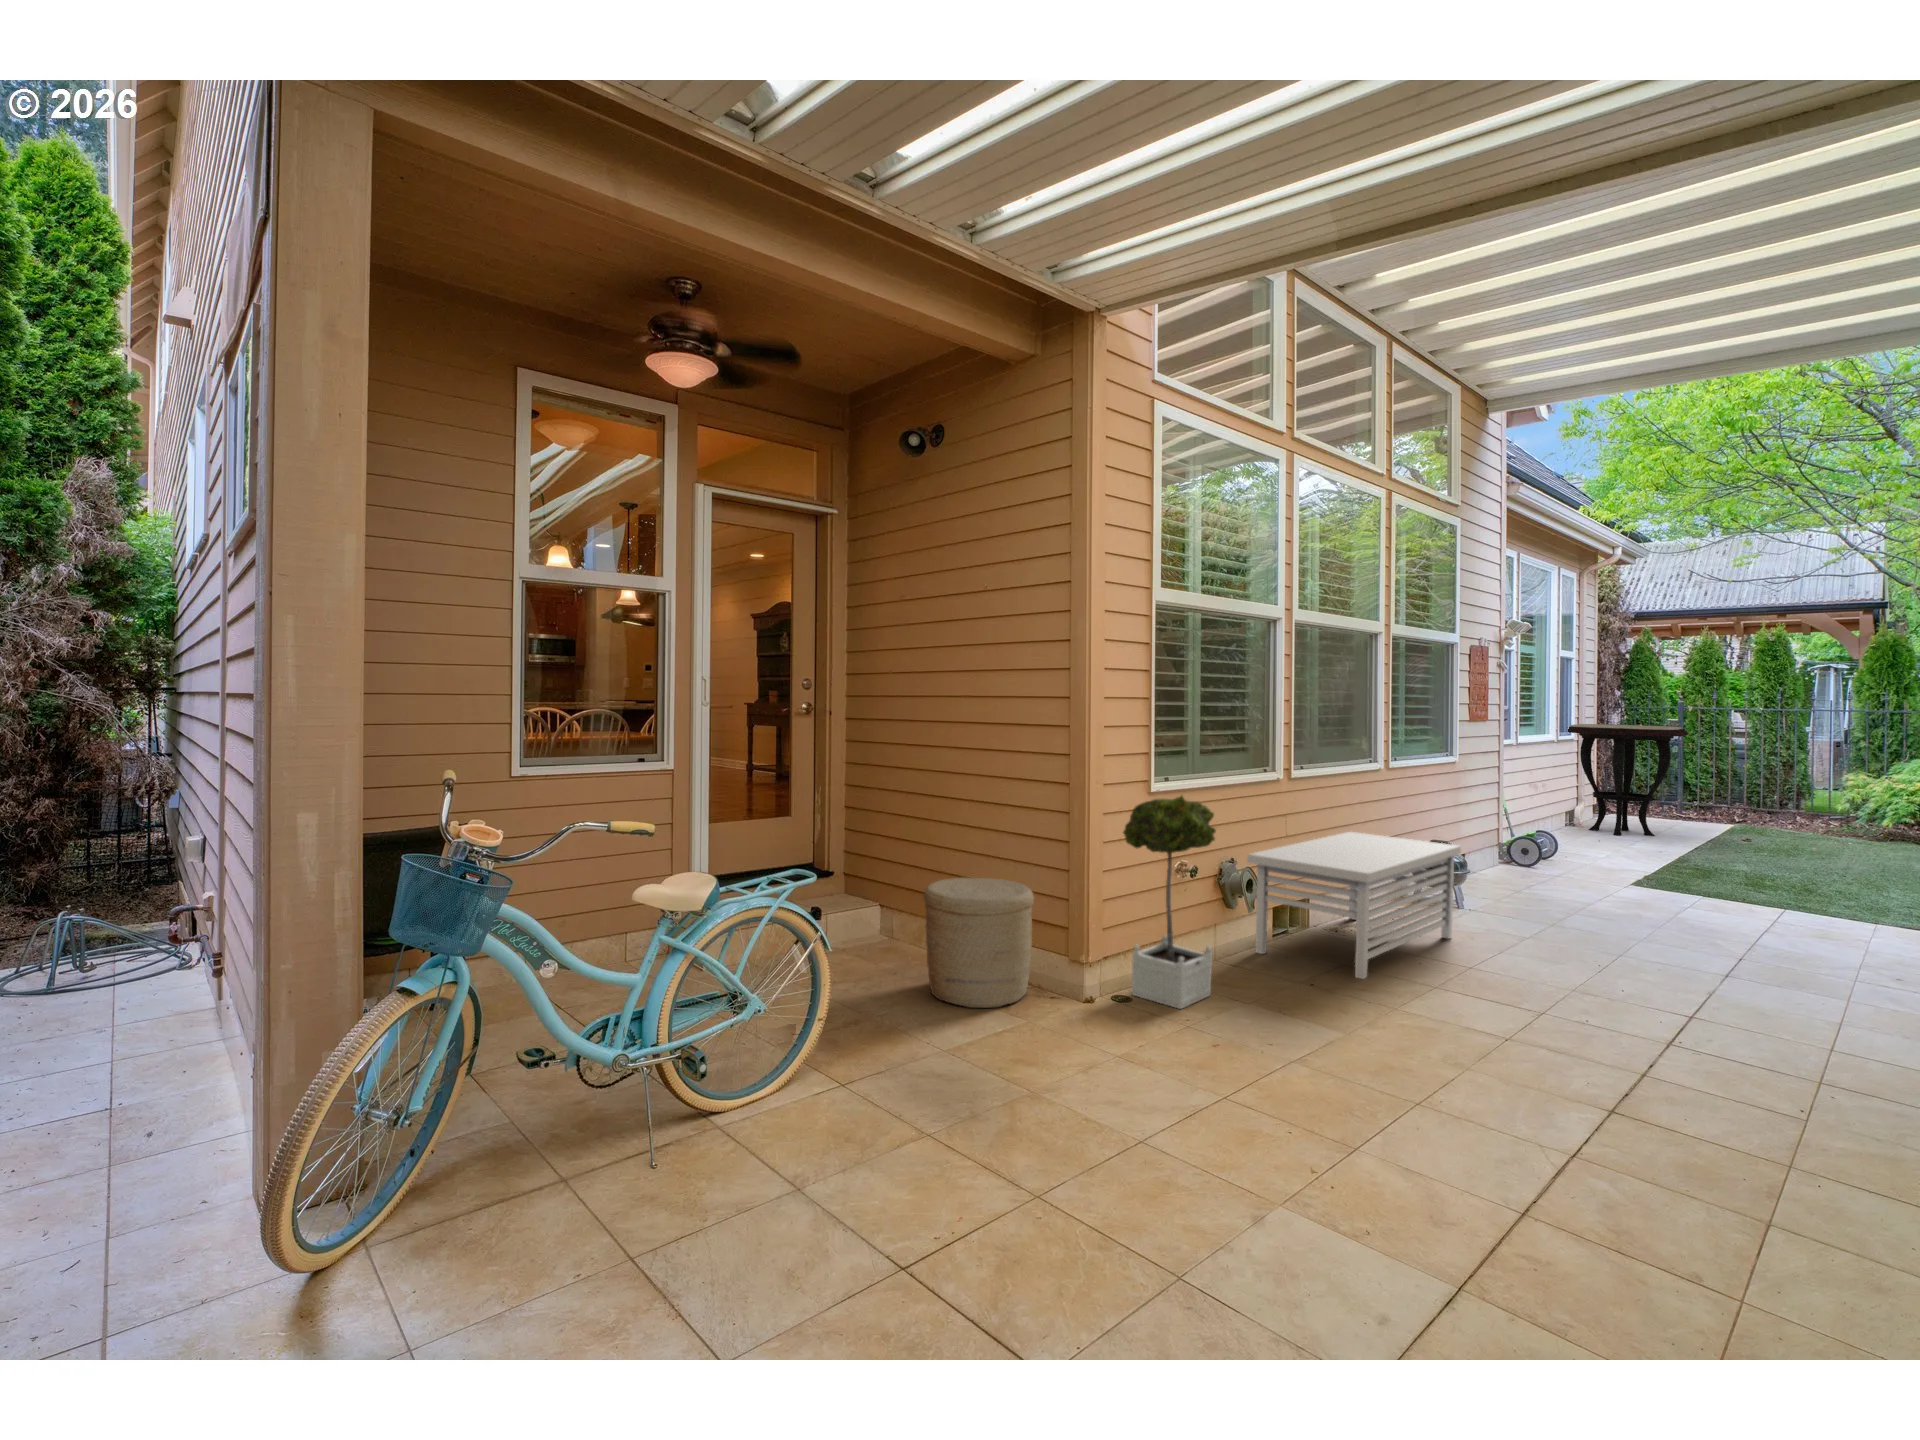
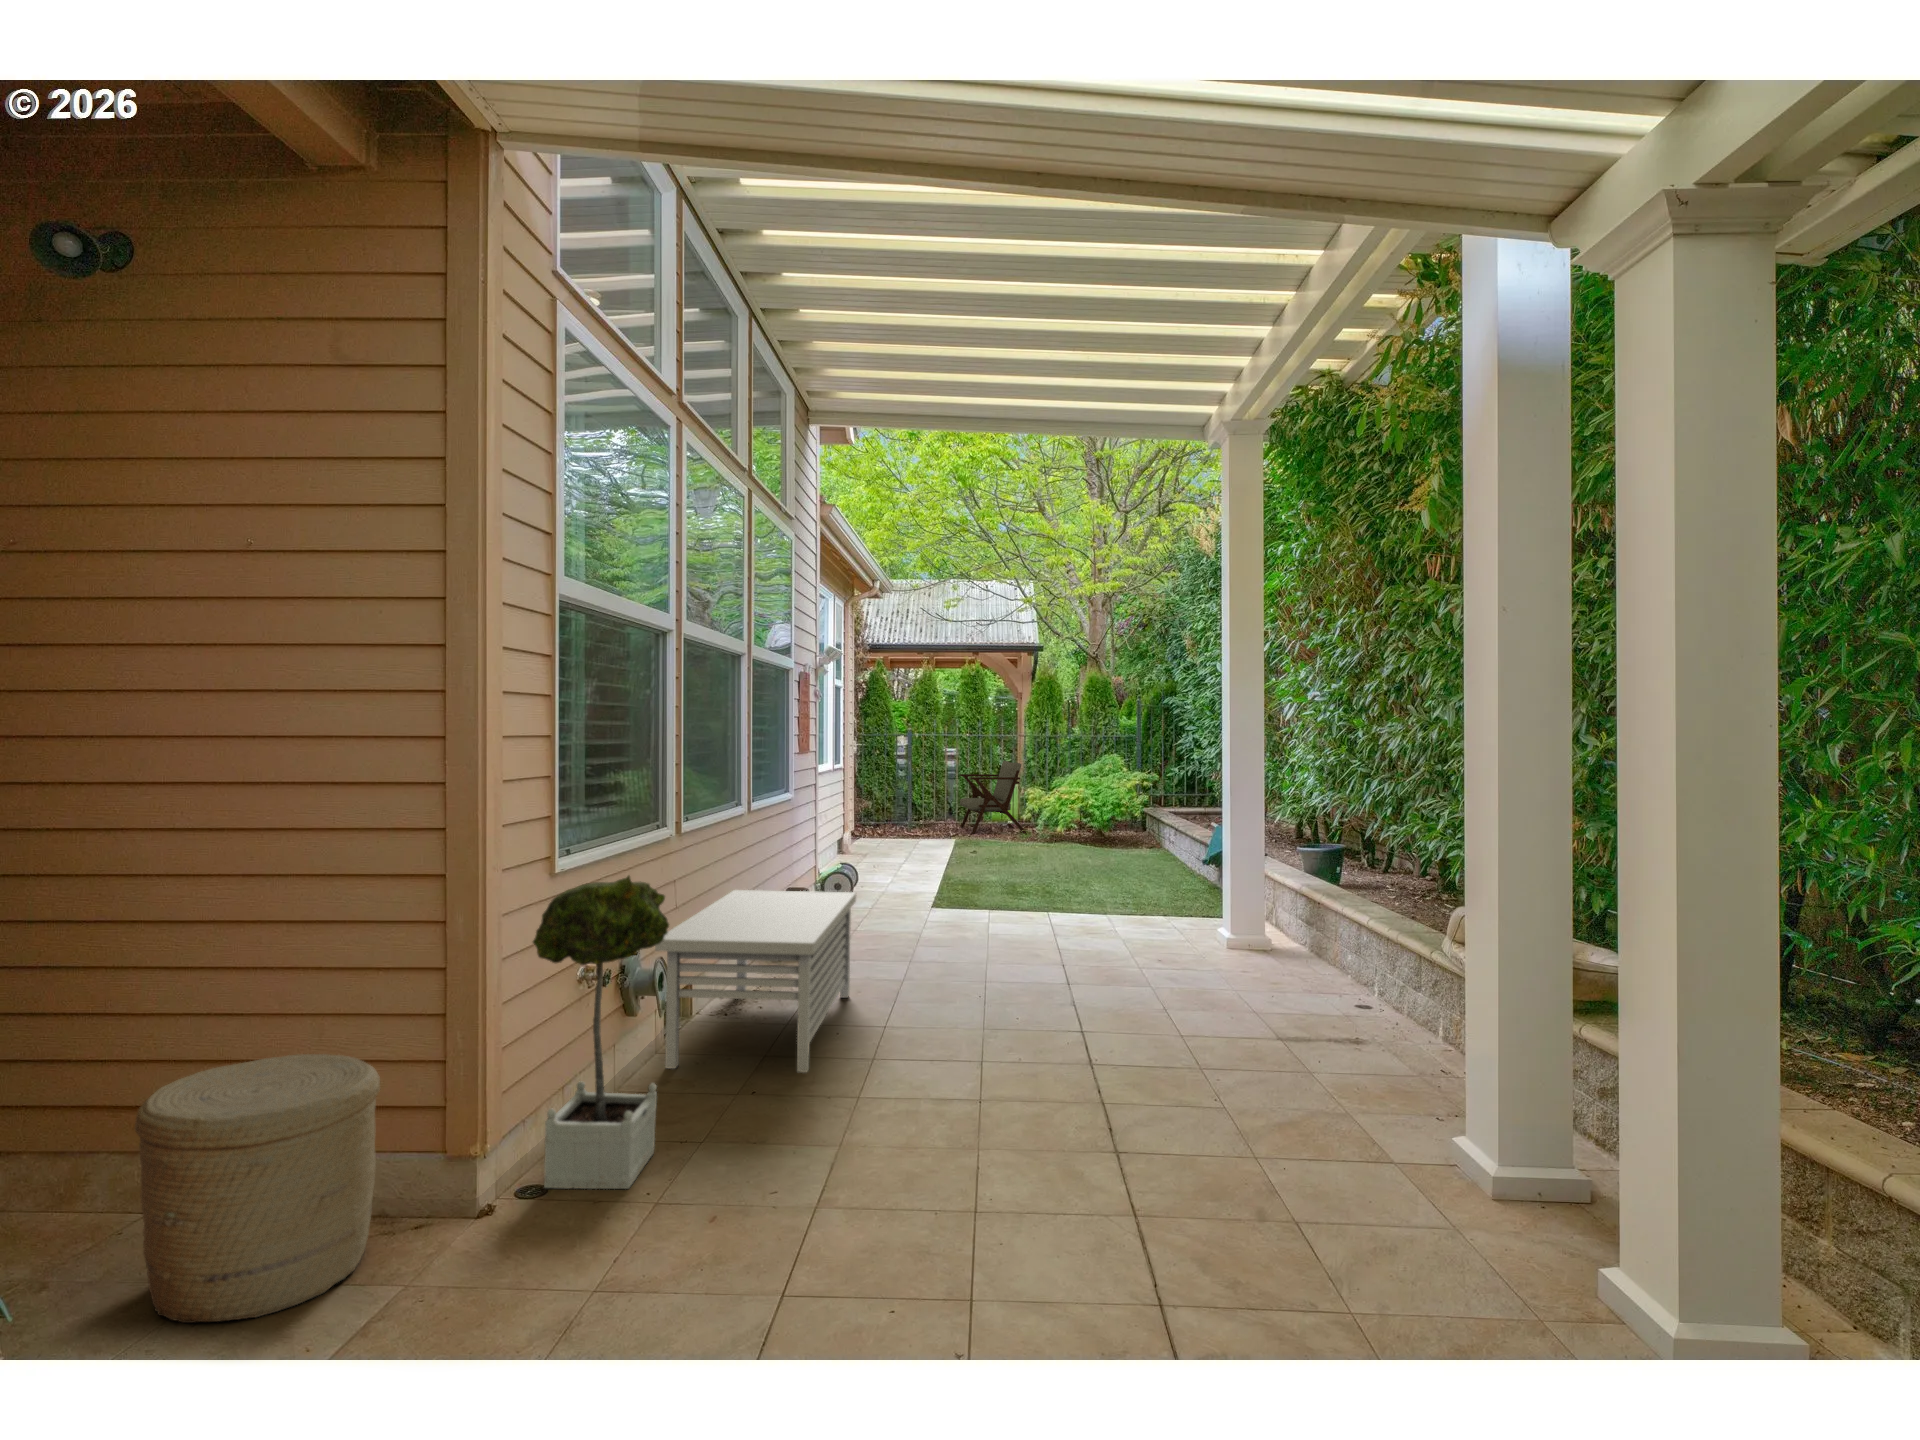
side table: present [1568,724,1689,836] -> none [847,752,939,857]
lounge chair: none [1746,740,1847,829] -> present [960,761,1026,834]

